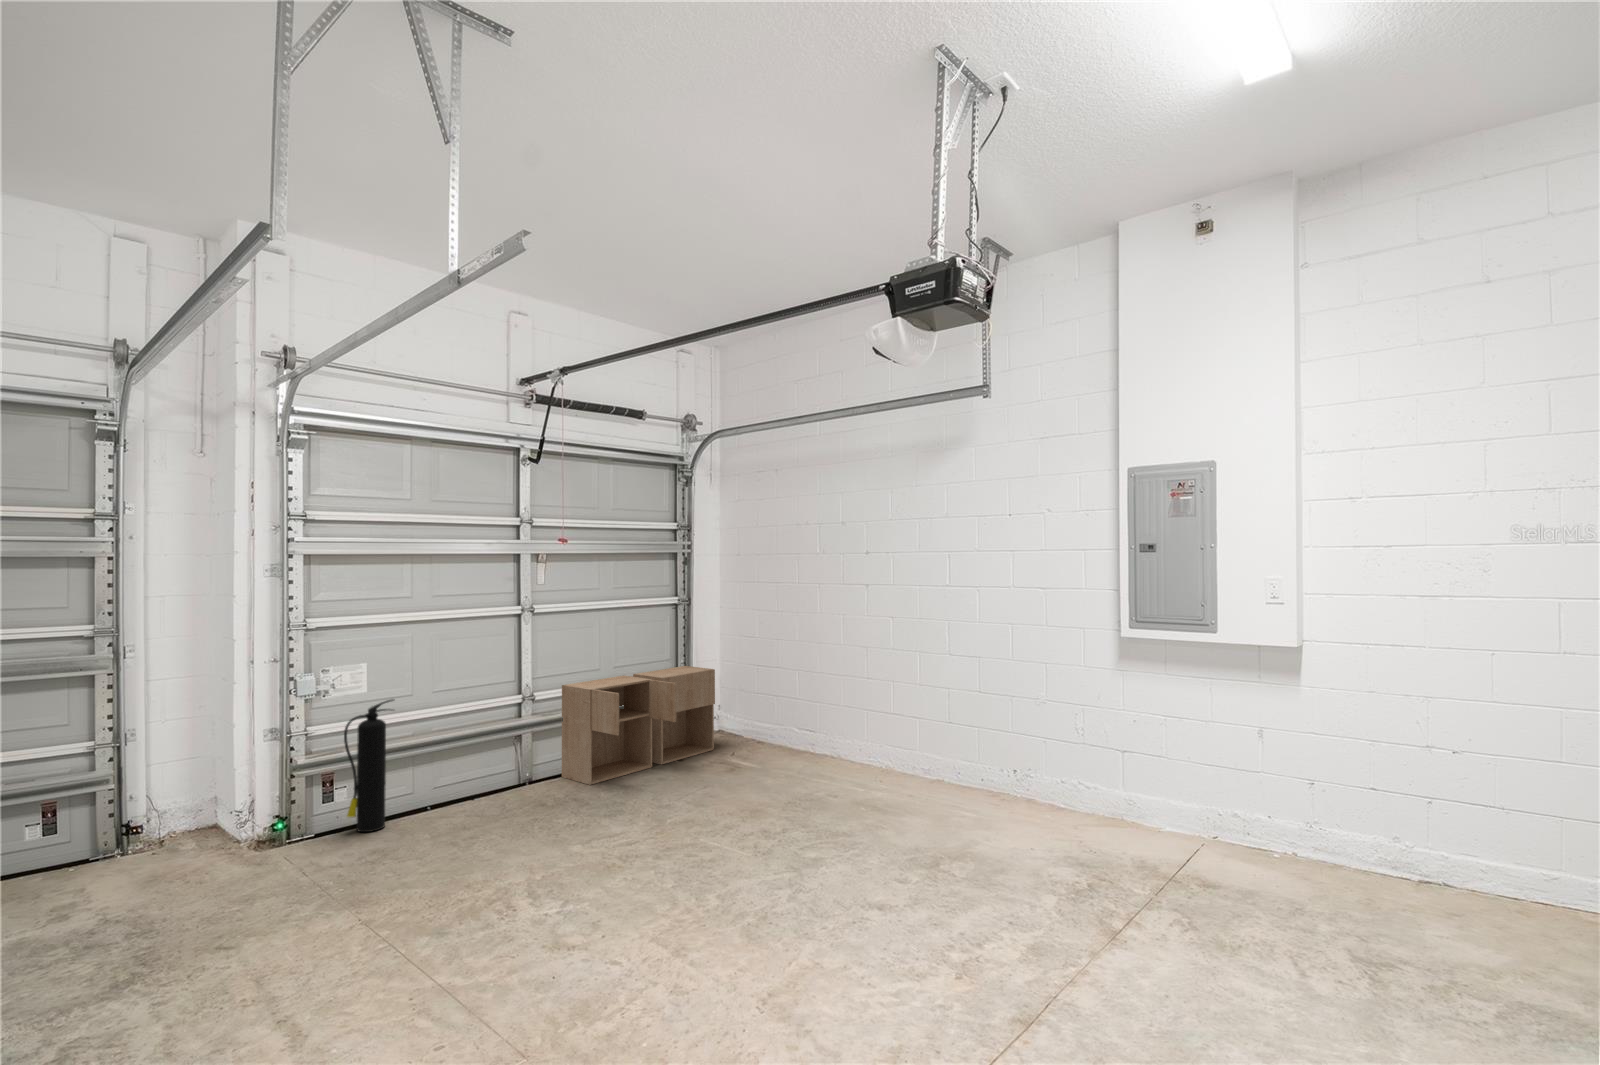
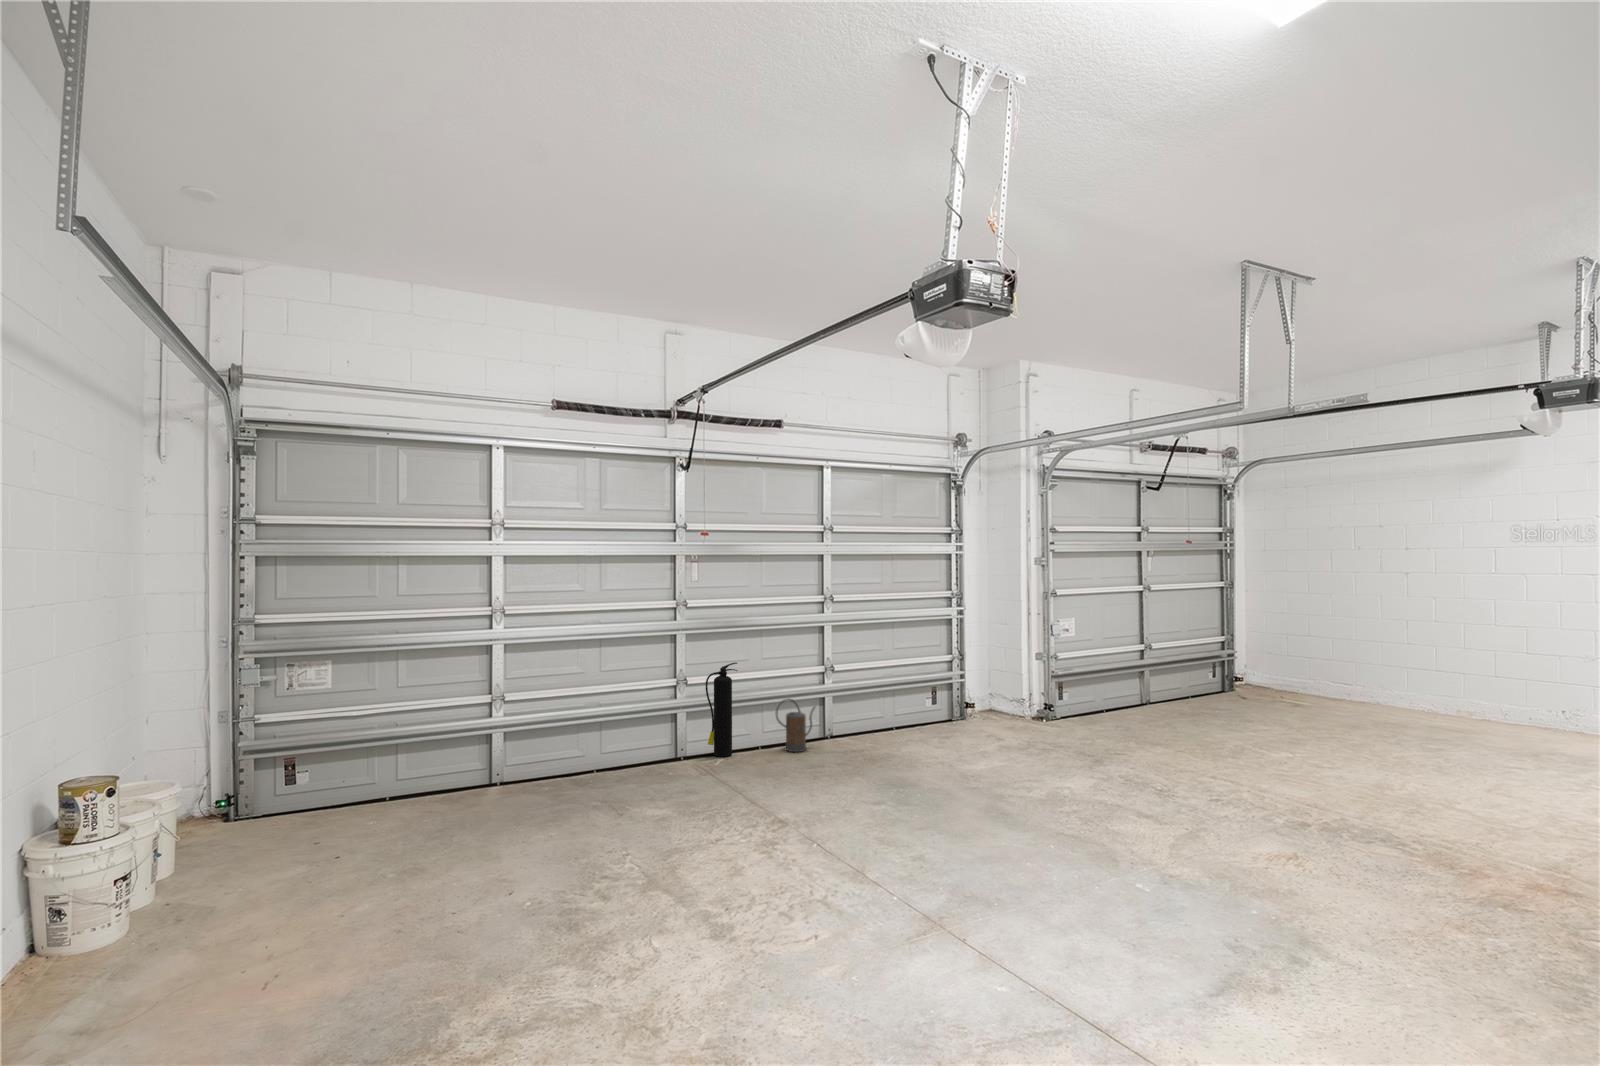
storage cabinet: present [562,666,715,785] -> none [855,652,983,742]
watering can: none [451,742,509,812] -> present [776,699,815,752]

